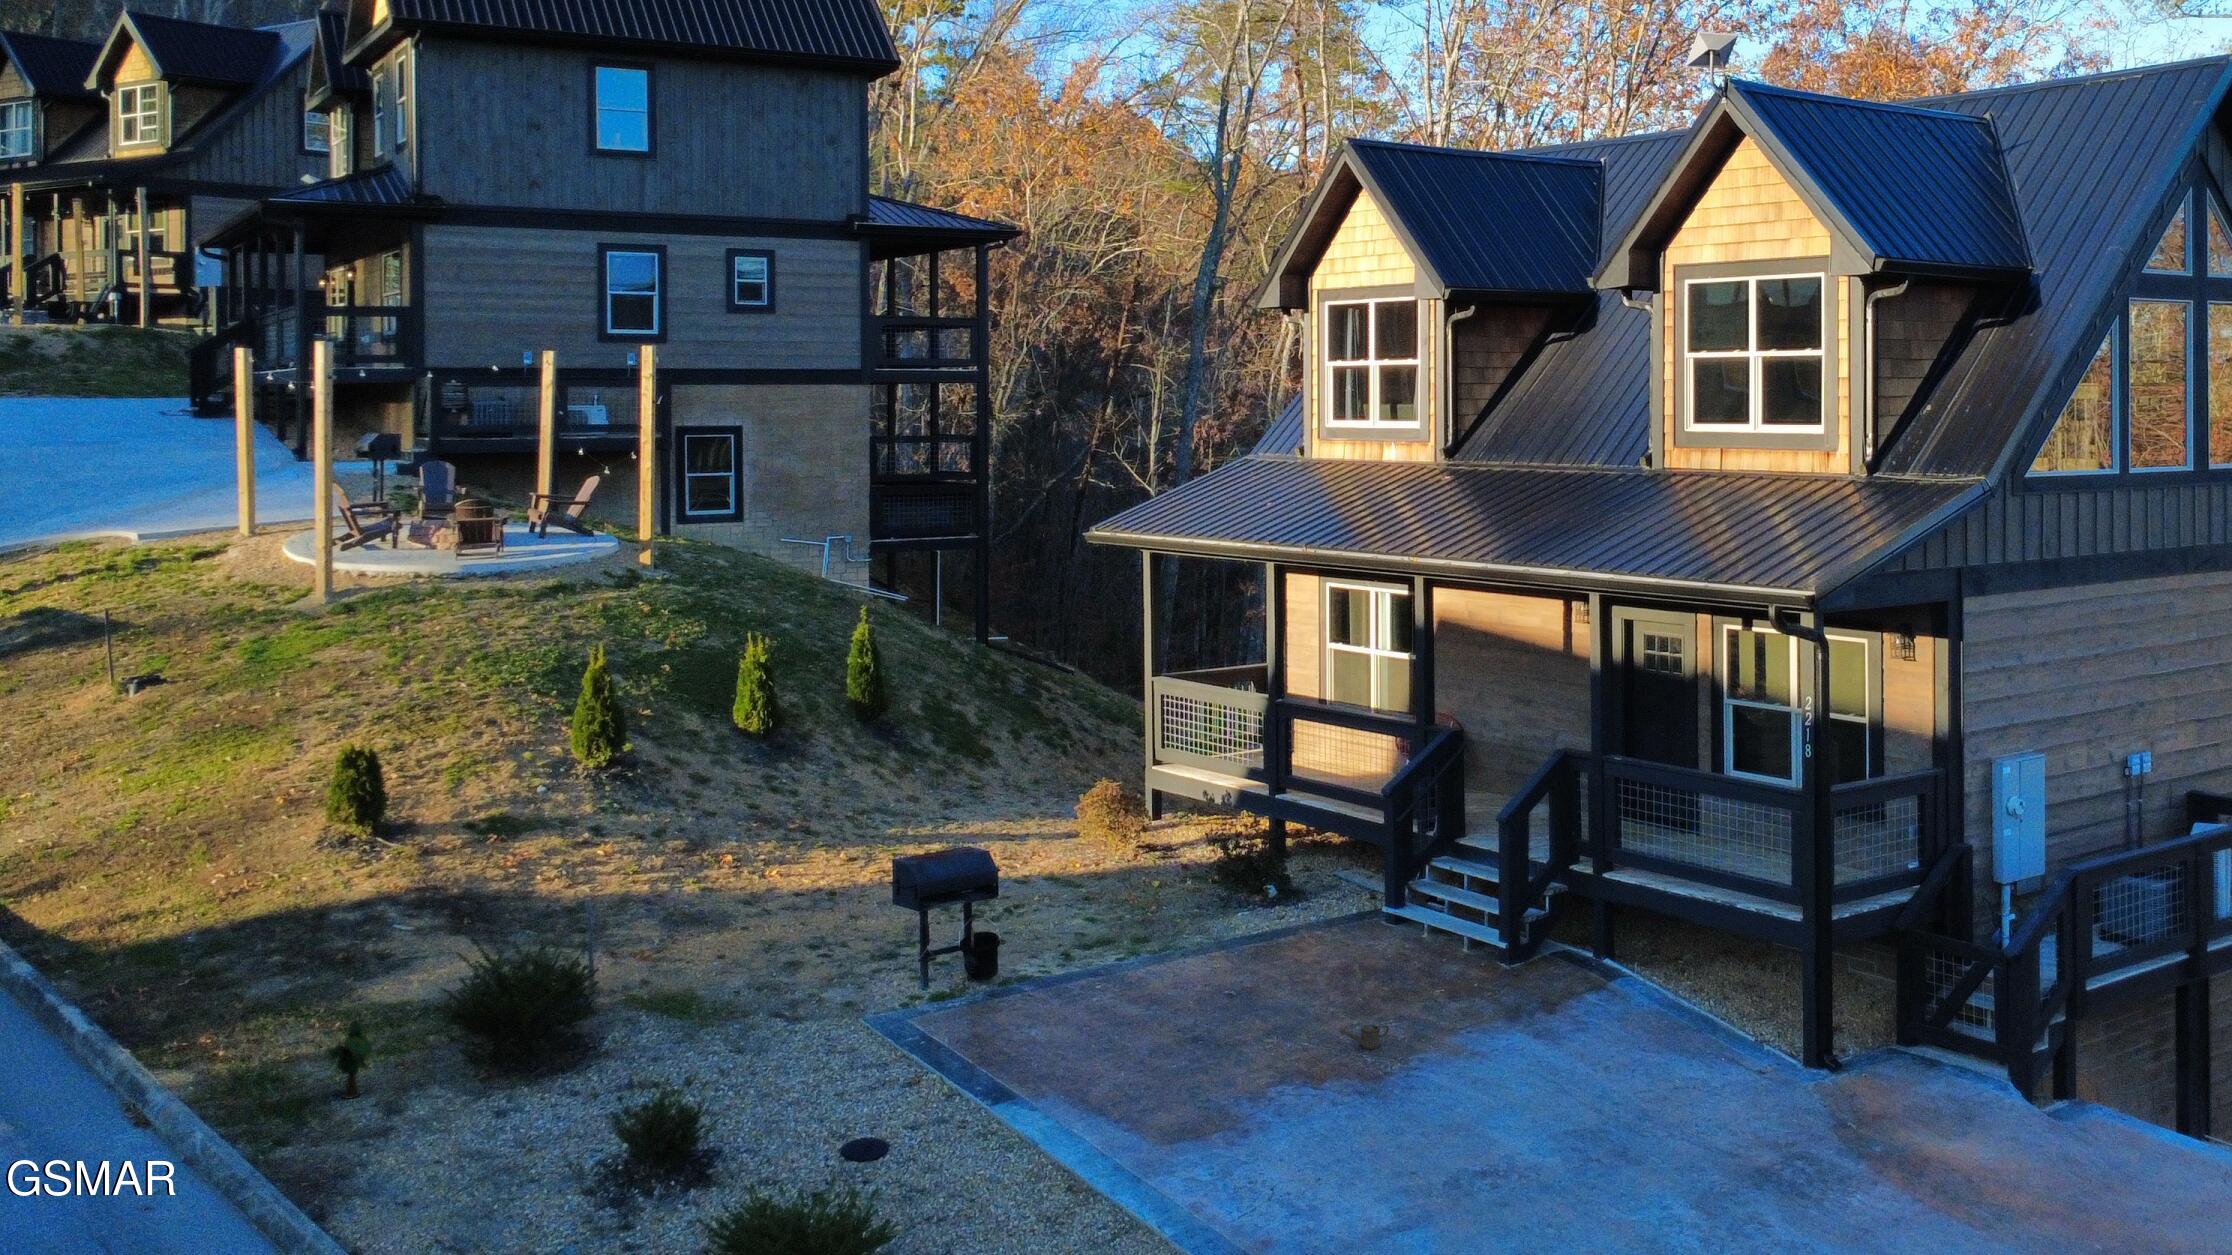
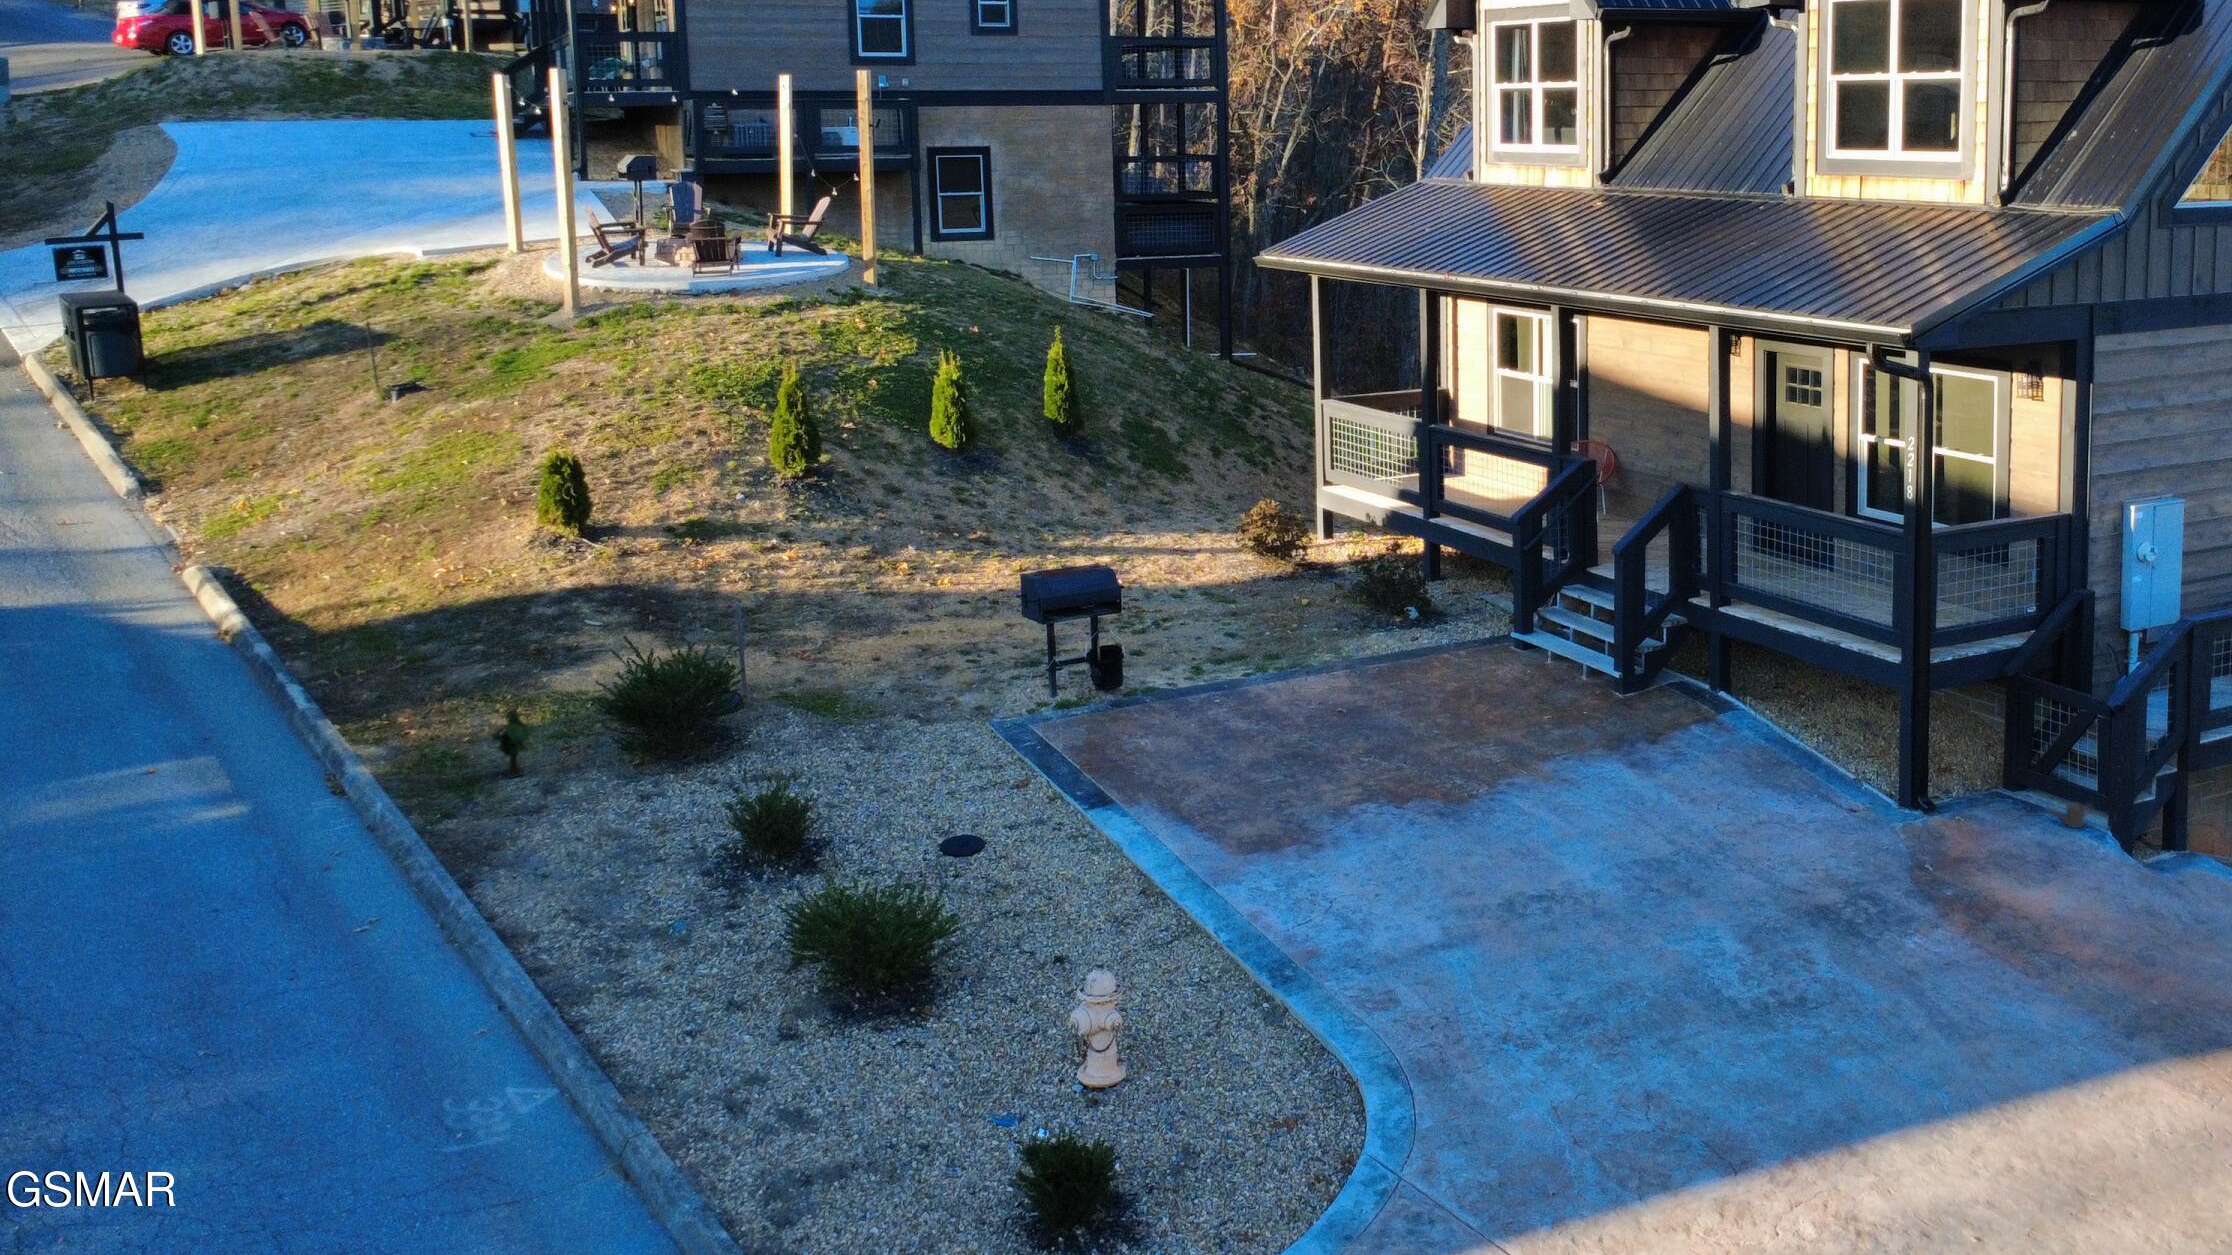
watering can: present [1341,1025,1388,1049] -> present [2046,803,2092,828]

